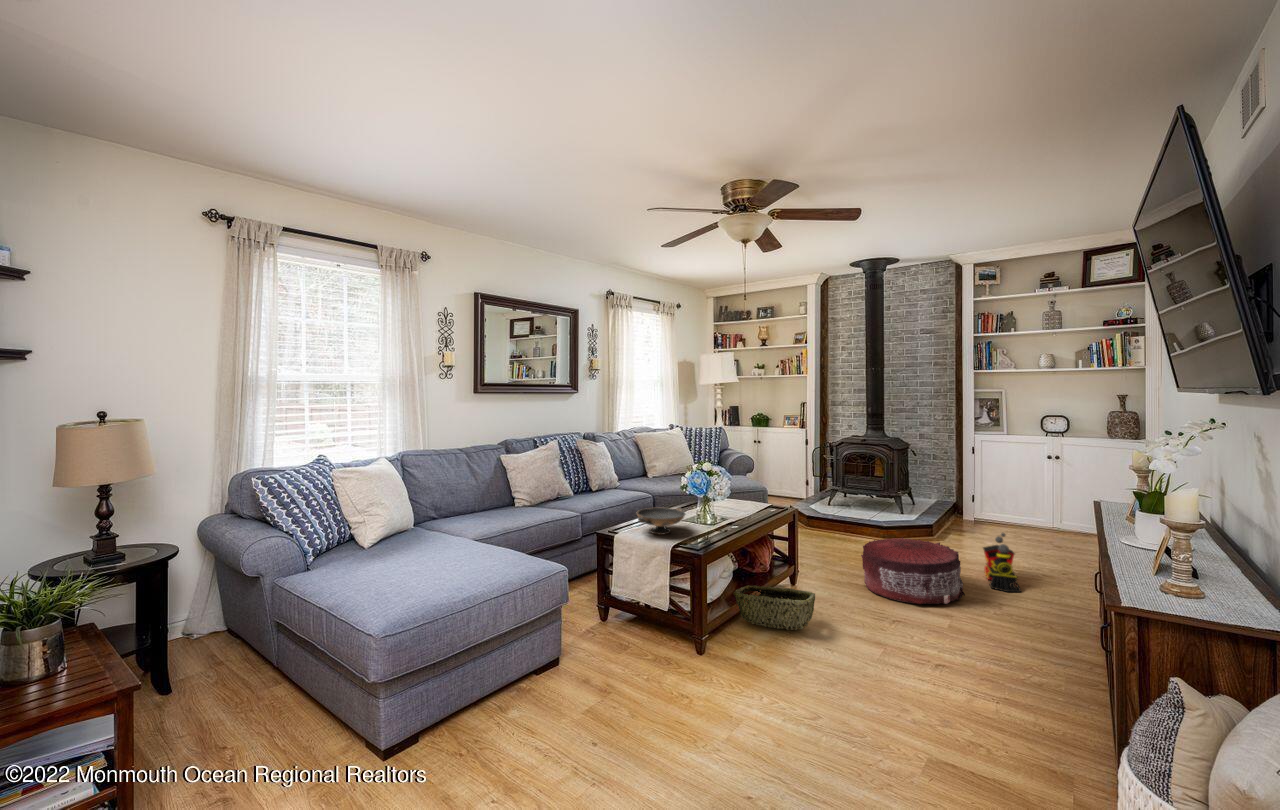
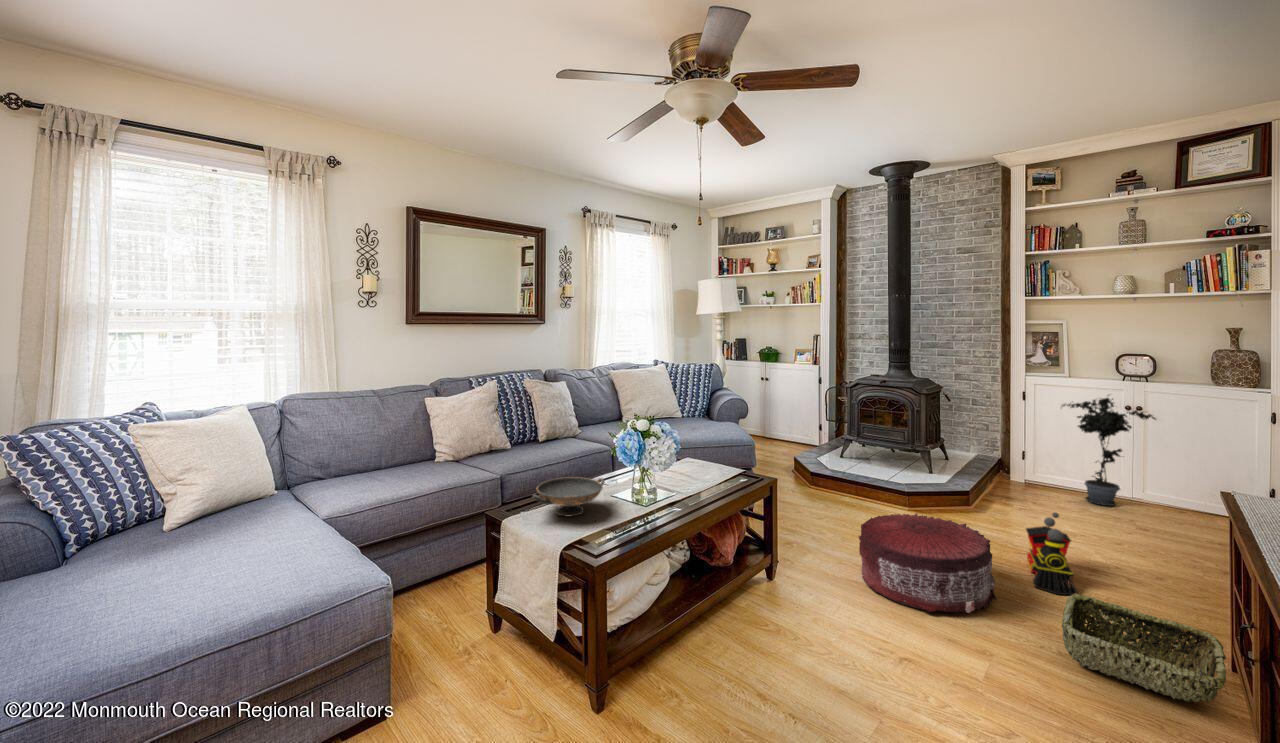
potted plant: none [1003,447,1074,536] -> present [1062,398,1156,506]
woven basket: present [733,585,815,630] -> present [1062,594,1226,702]

